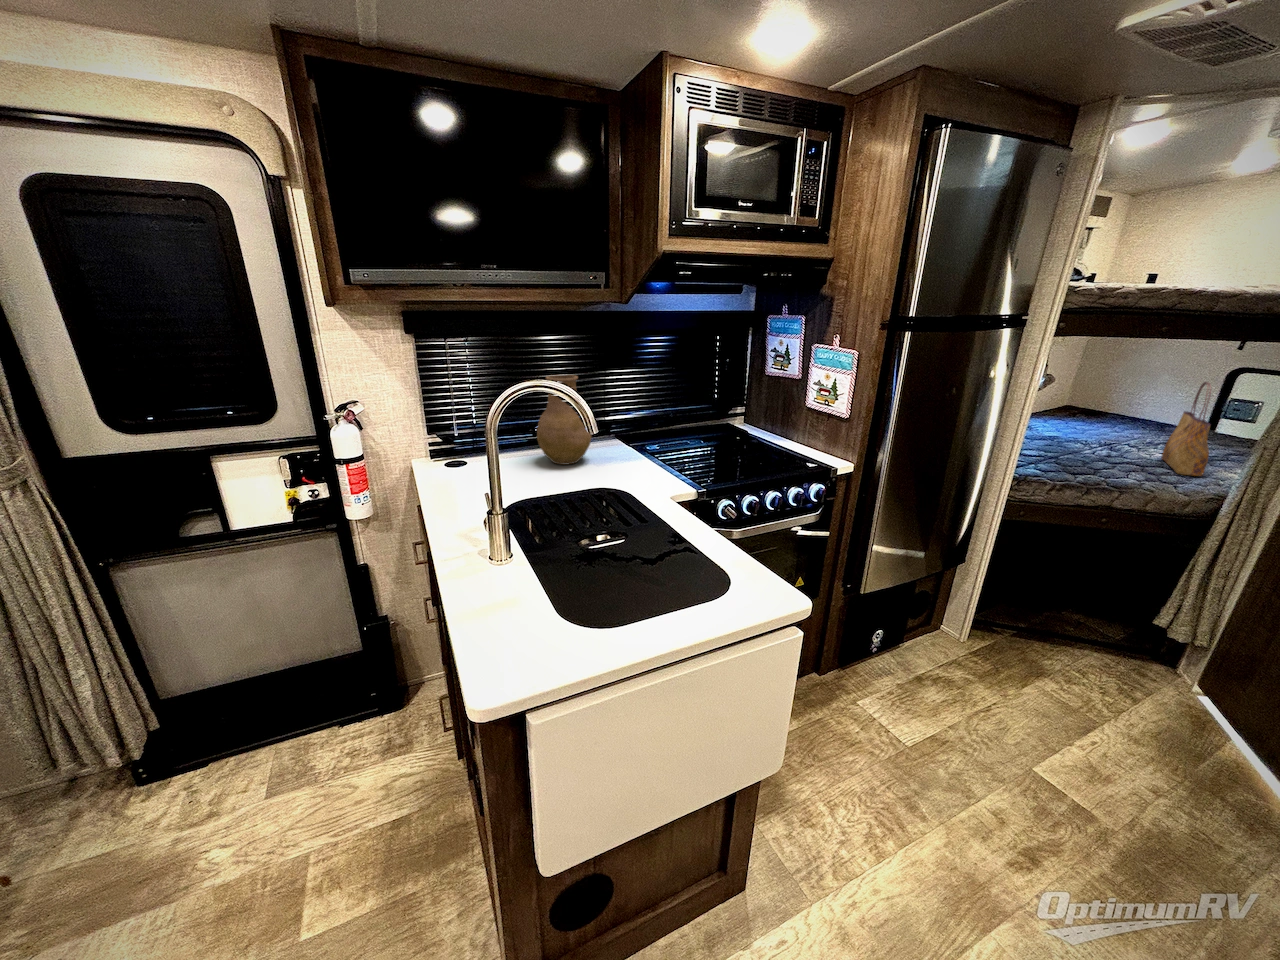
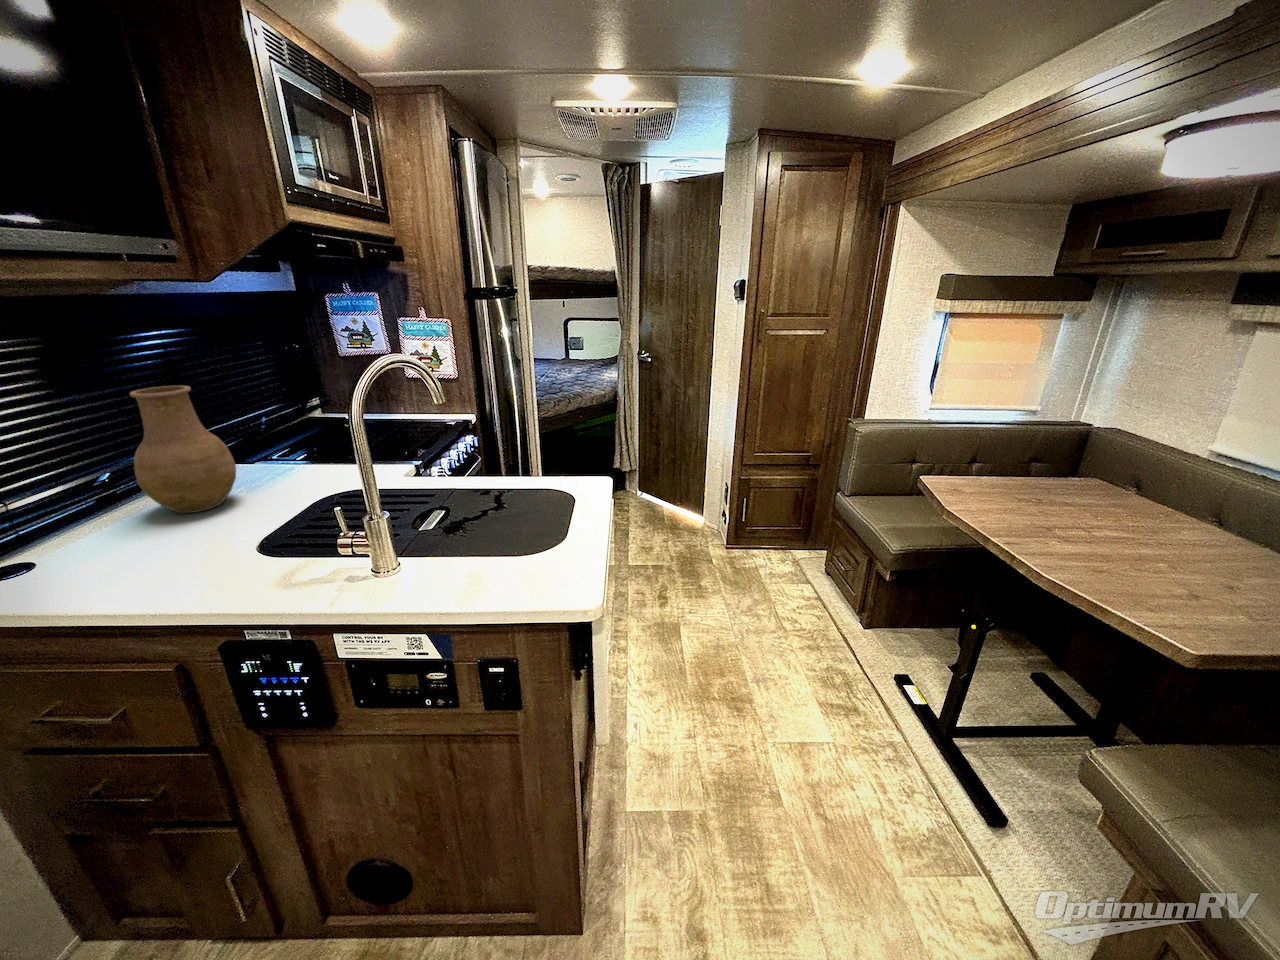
tote bag: present [1161,382,1211,476] -> none [570,325,595,382]

